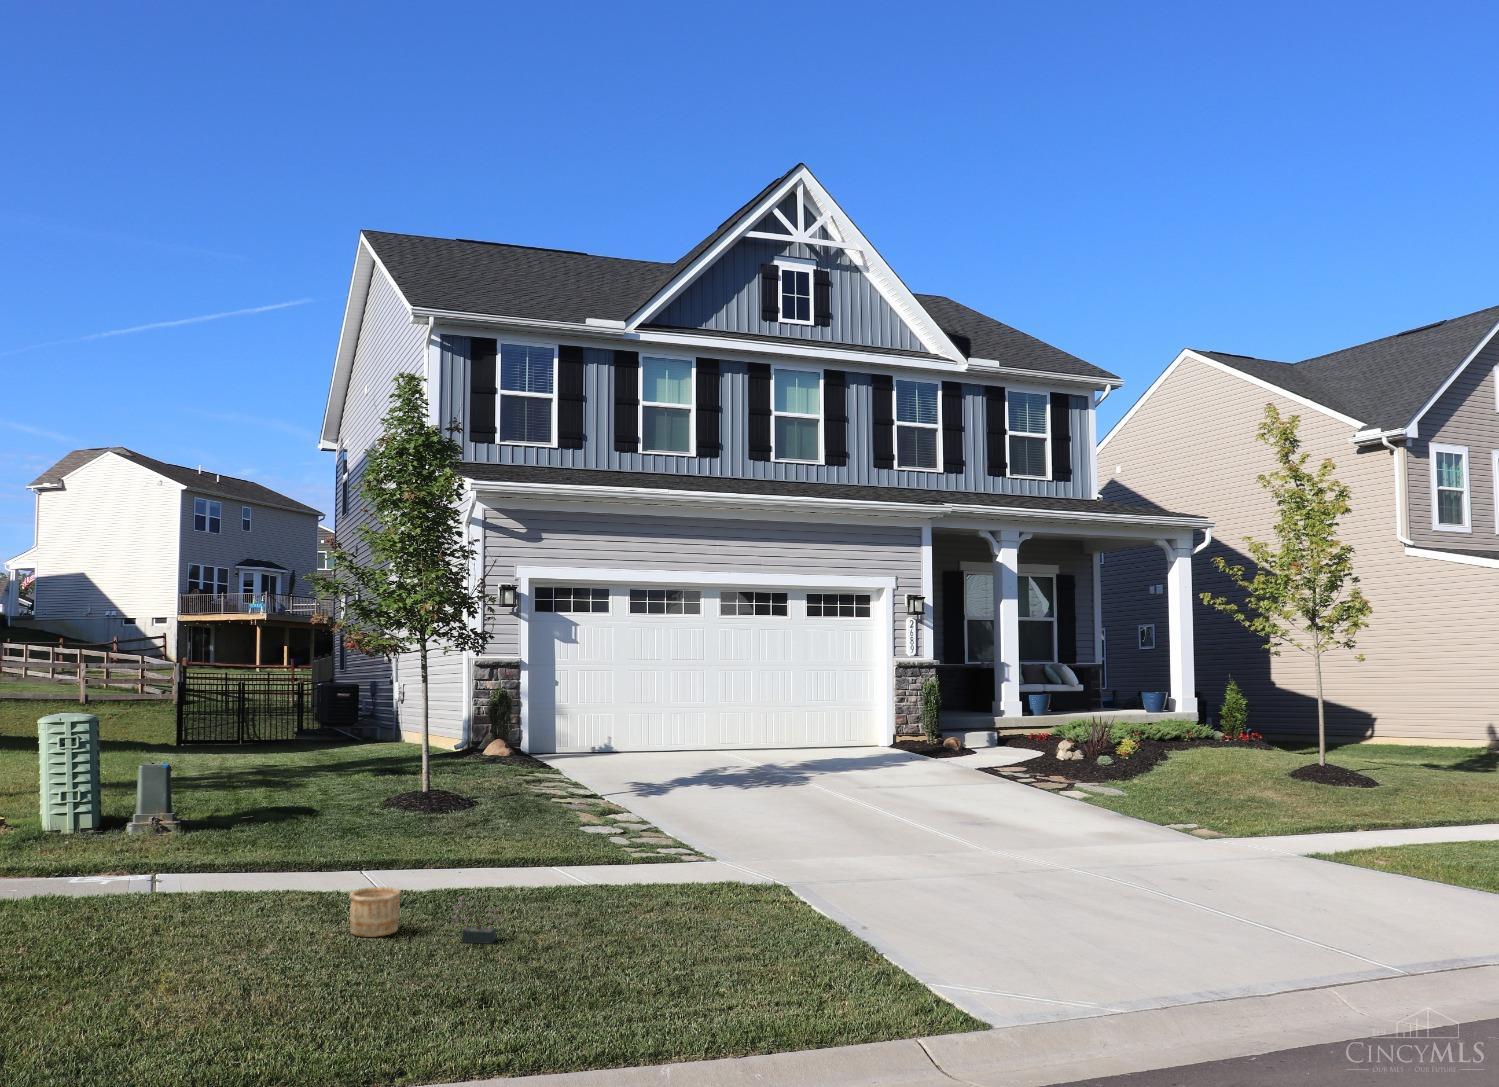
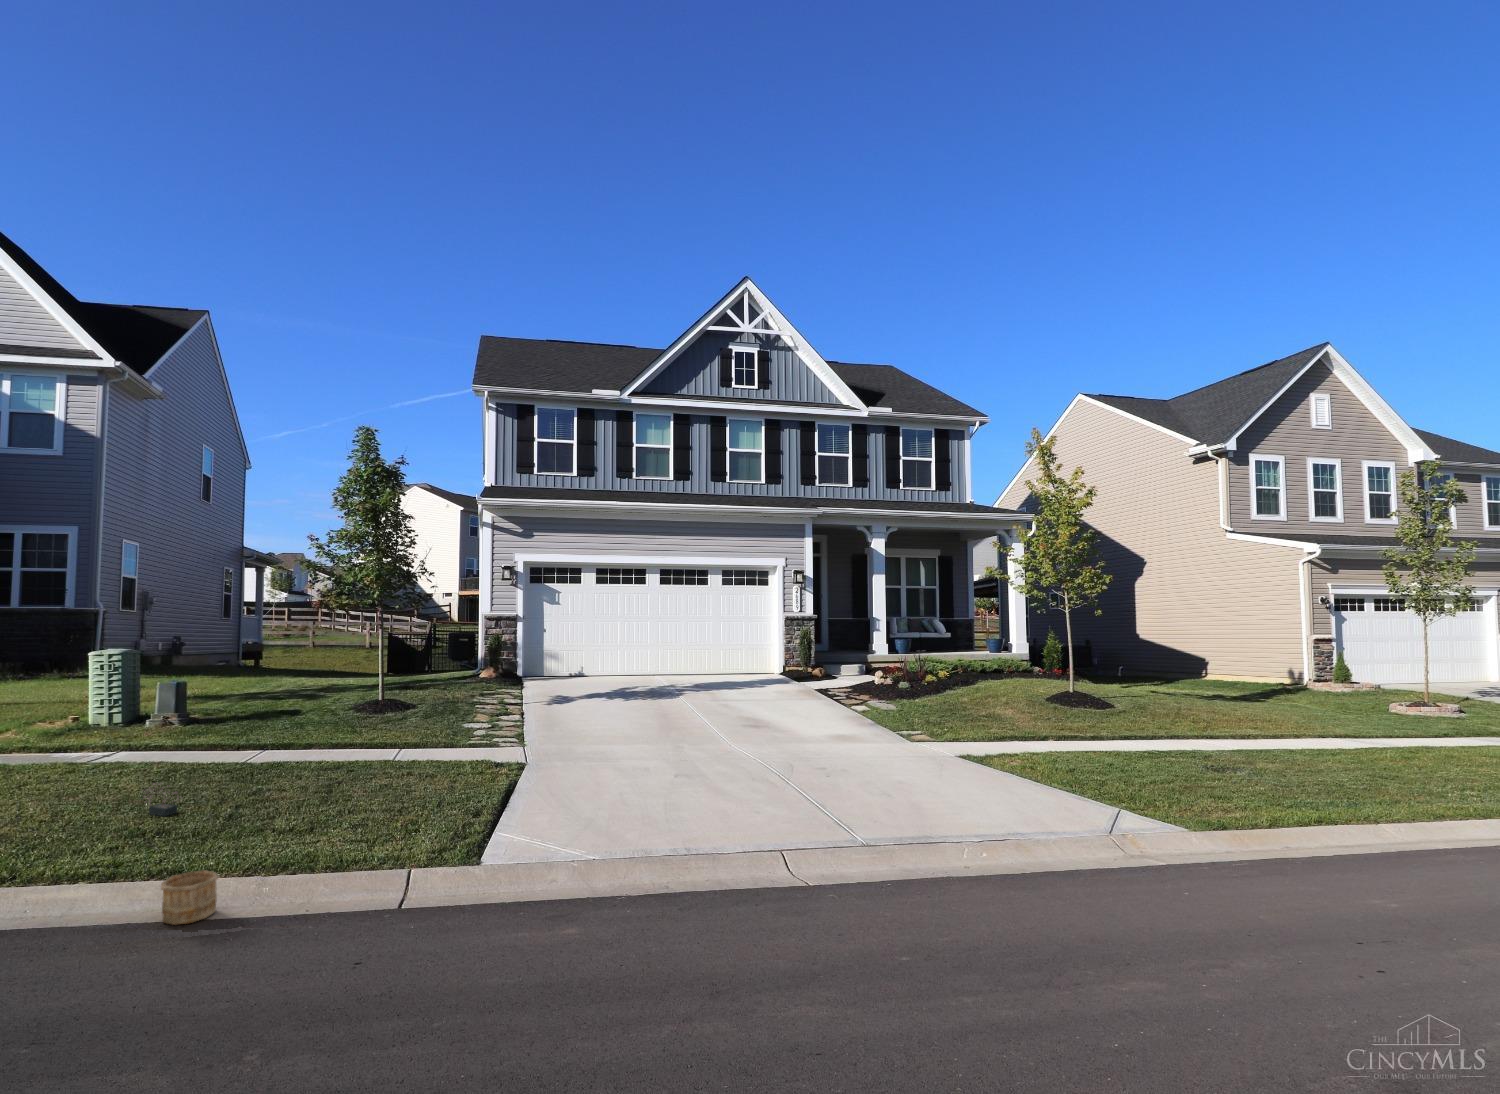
wooden bucket: present [349,887,401,937] -> present [161,870,218,925]

